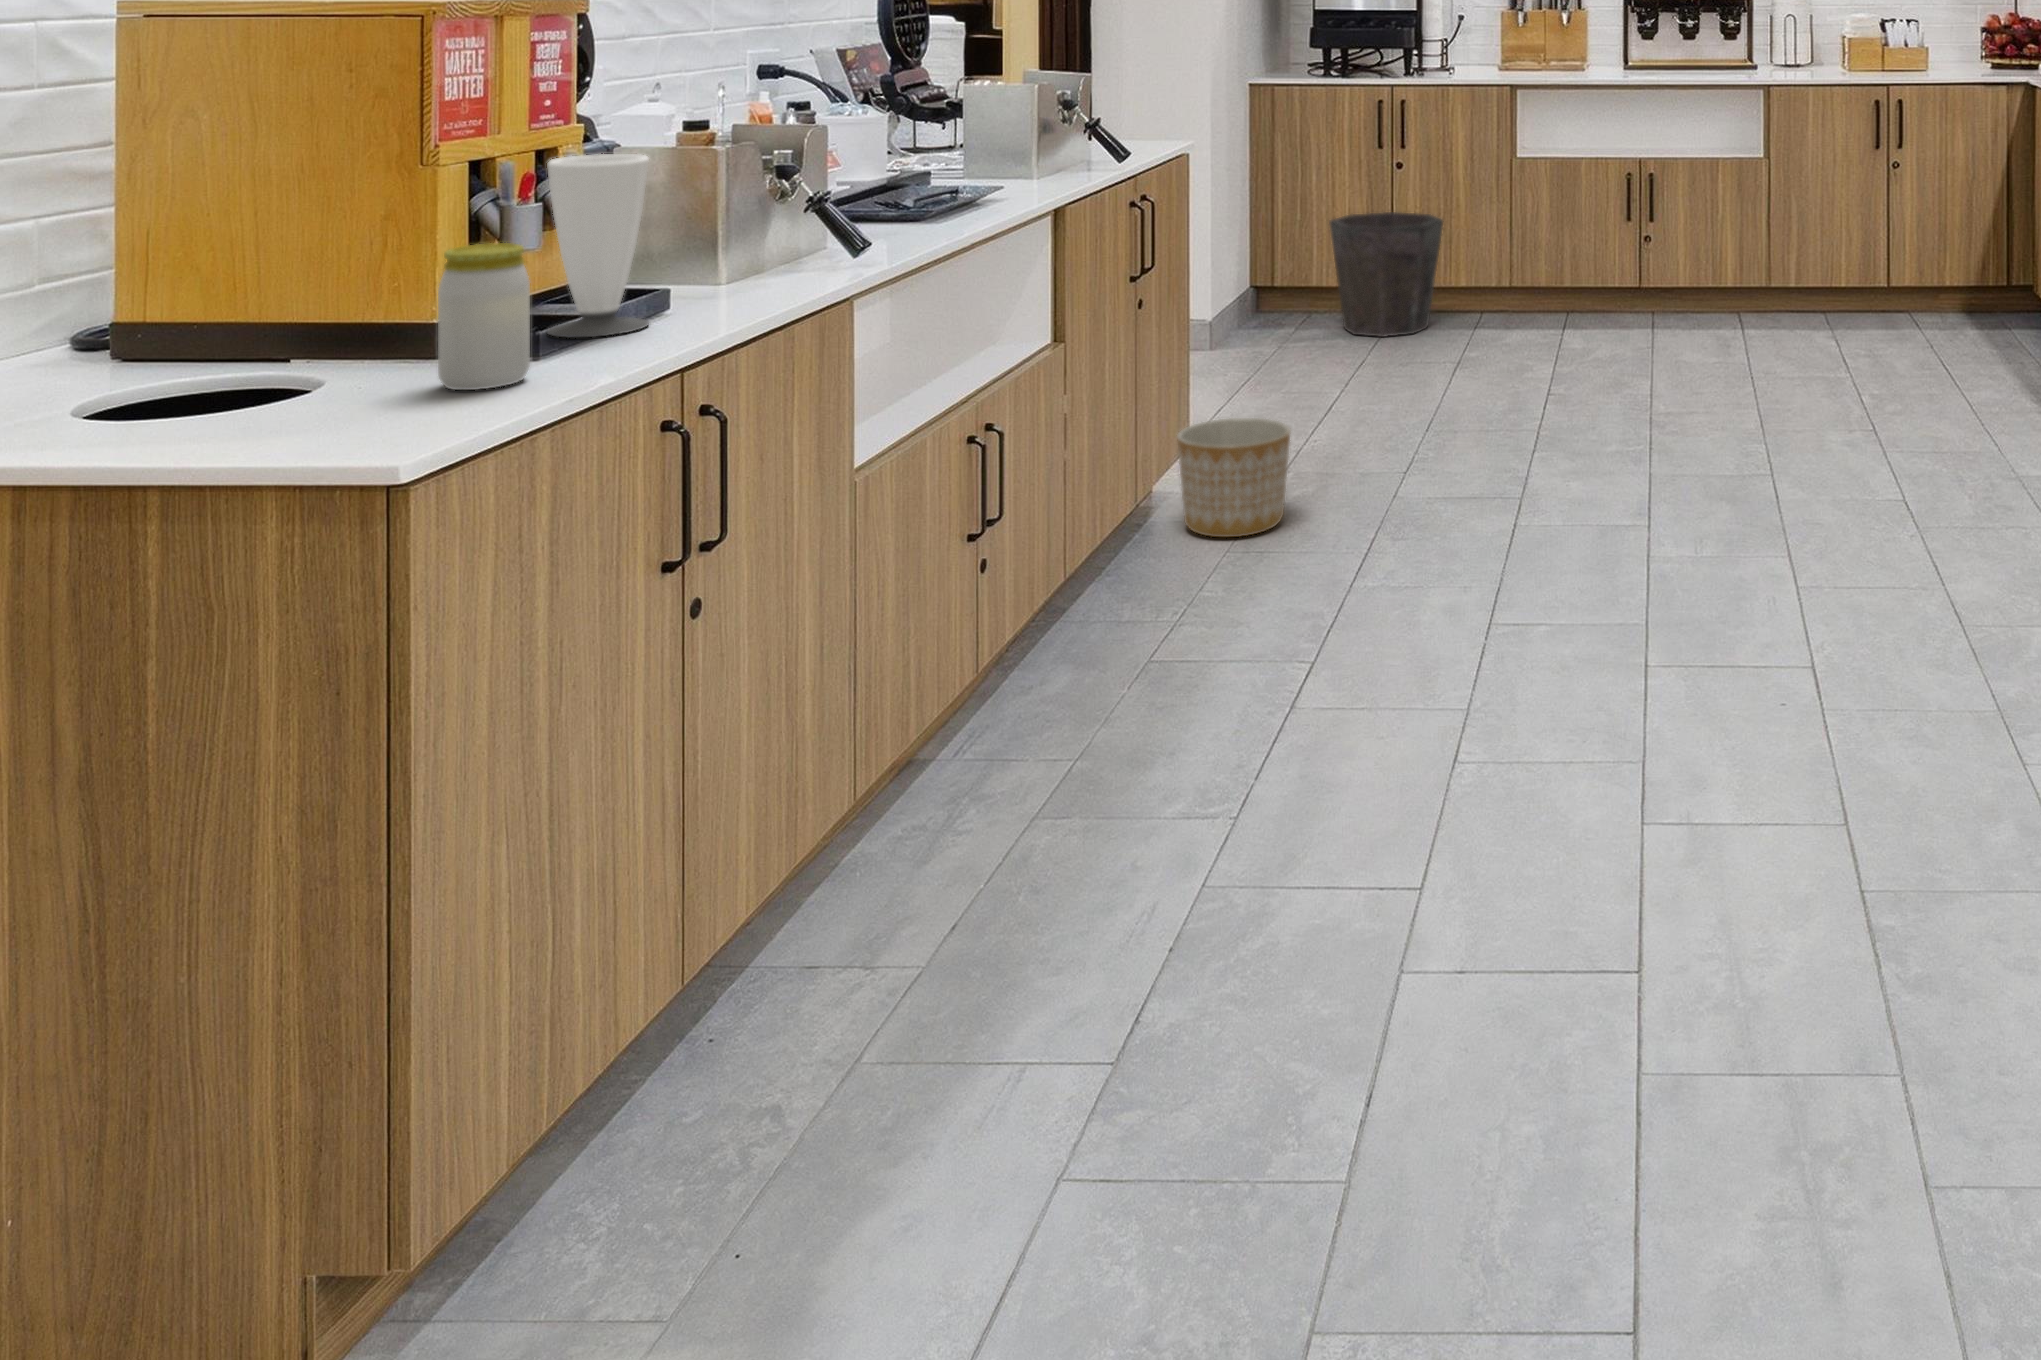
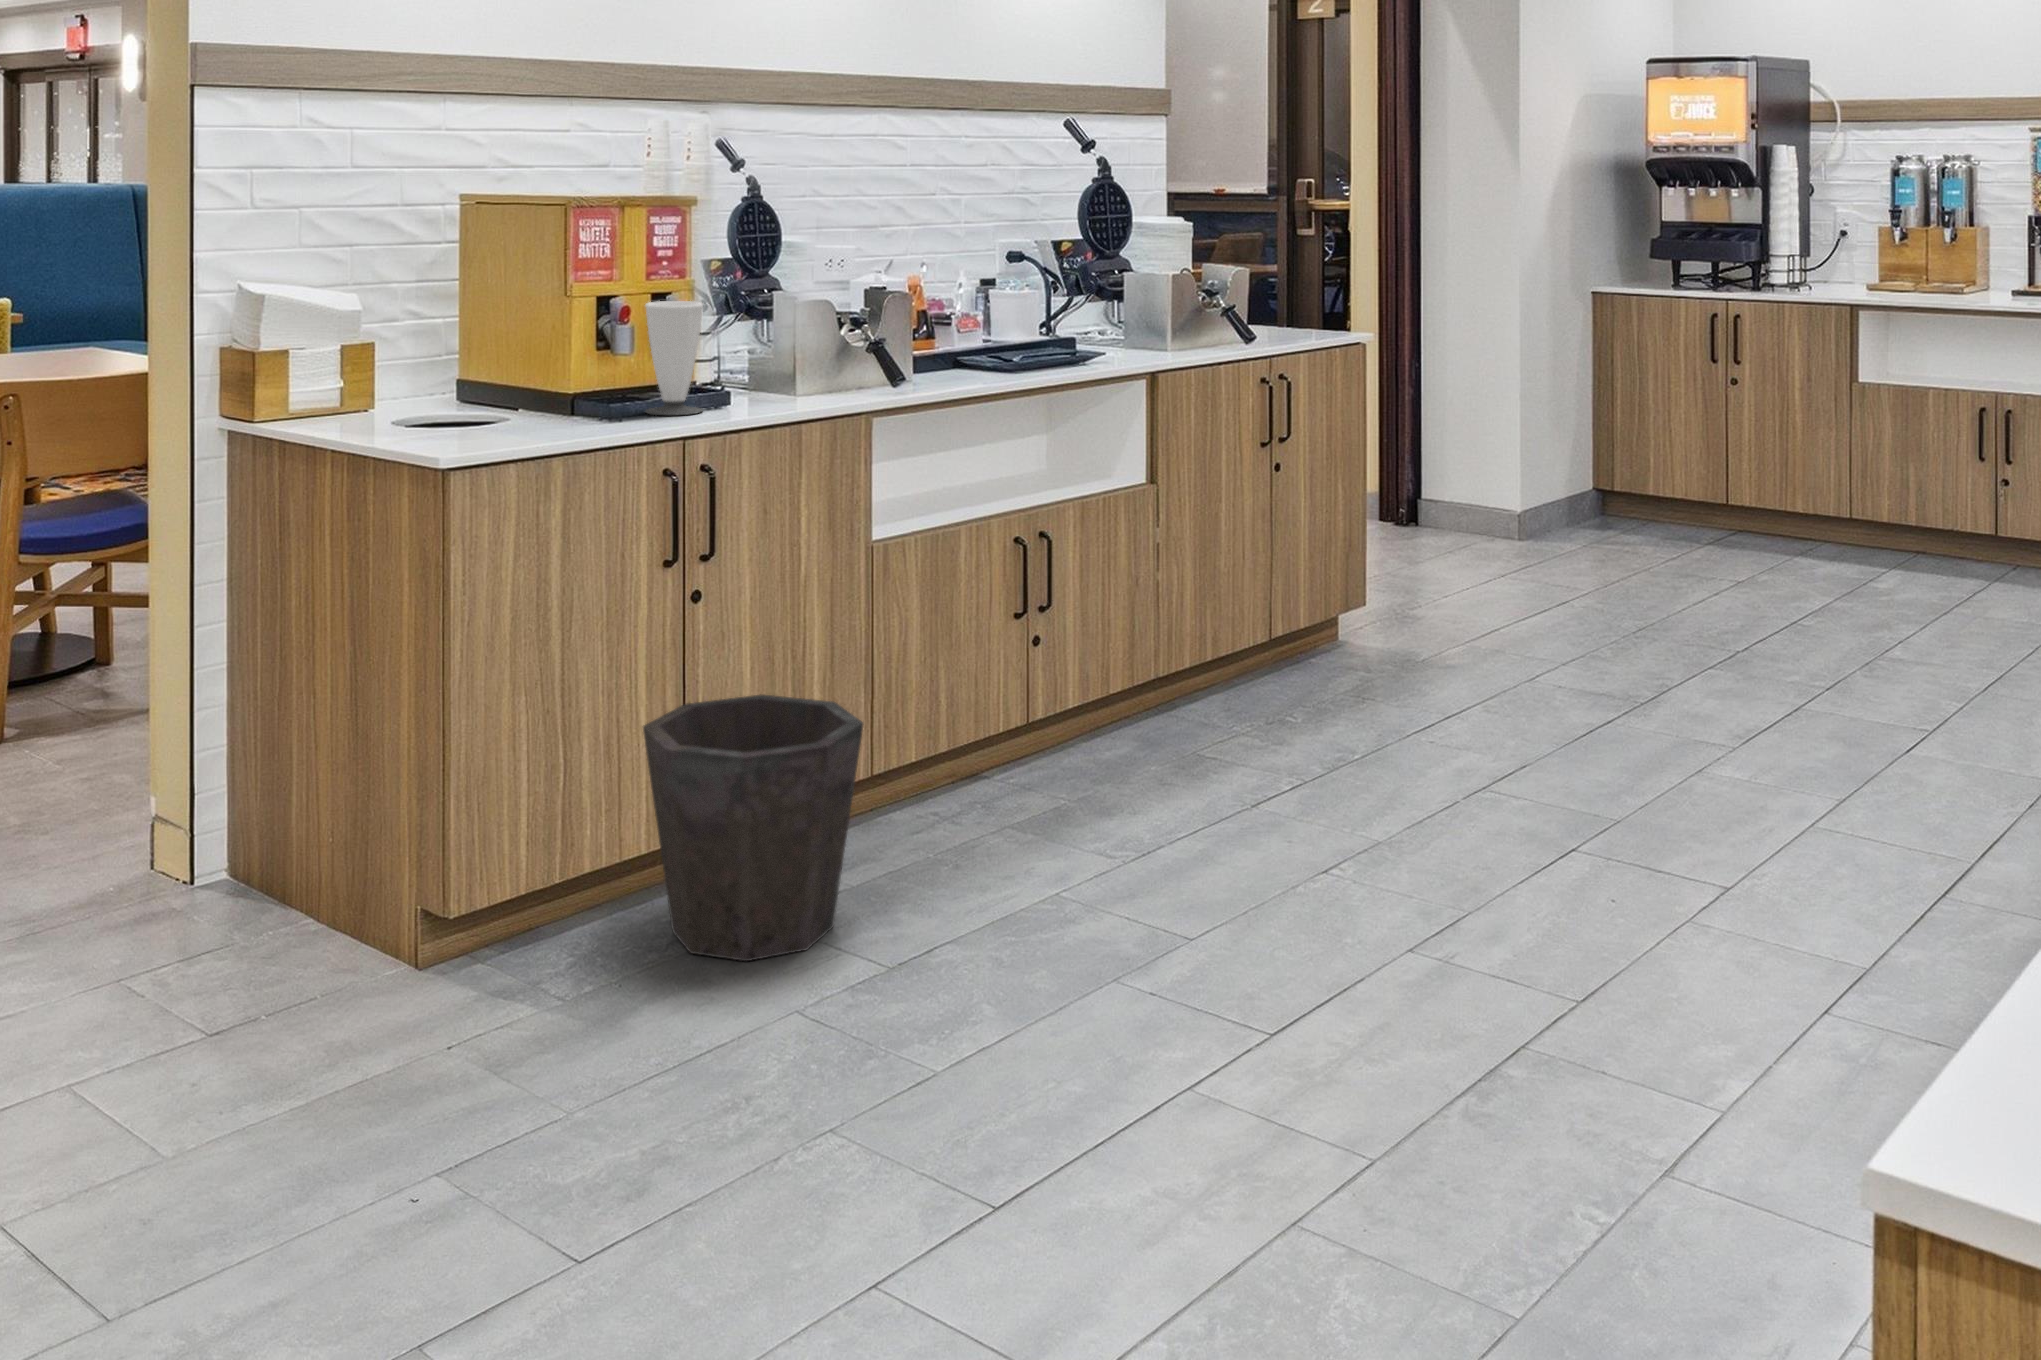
waste bin: present [1329,212,1444,337] -> present [643,694,864,961]
jar: present [438,243,530,390] -> none [541,348,589,433]
planter: present [1178,418,1290,537] -> none [1310,582,1409,684]

